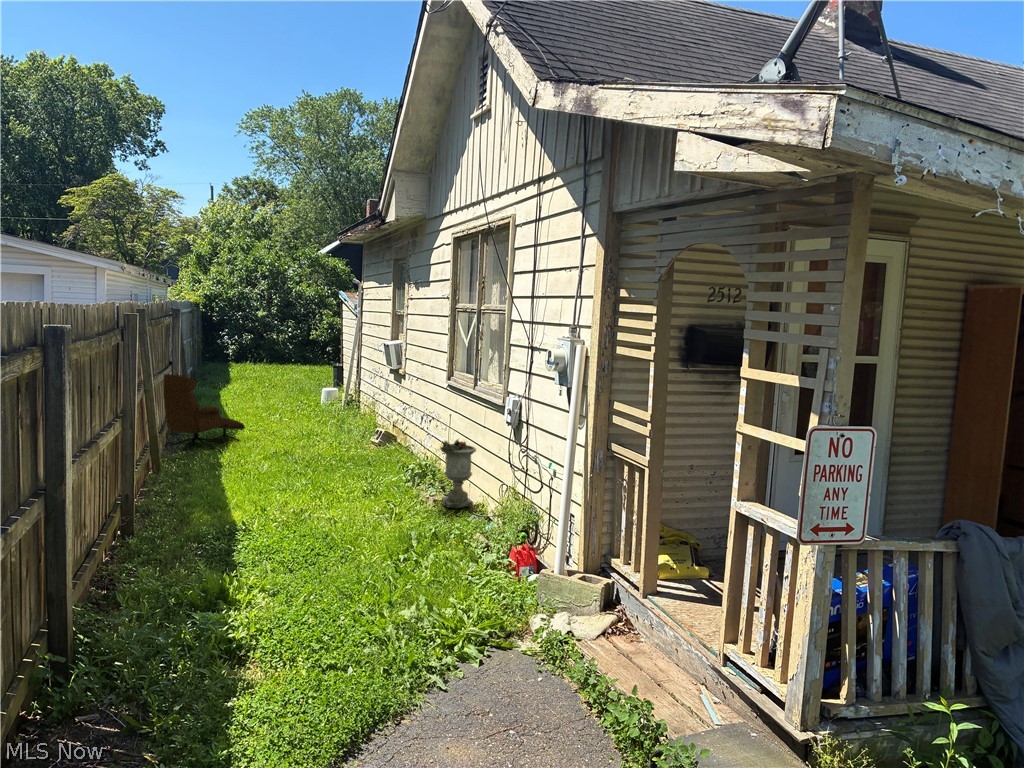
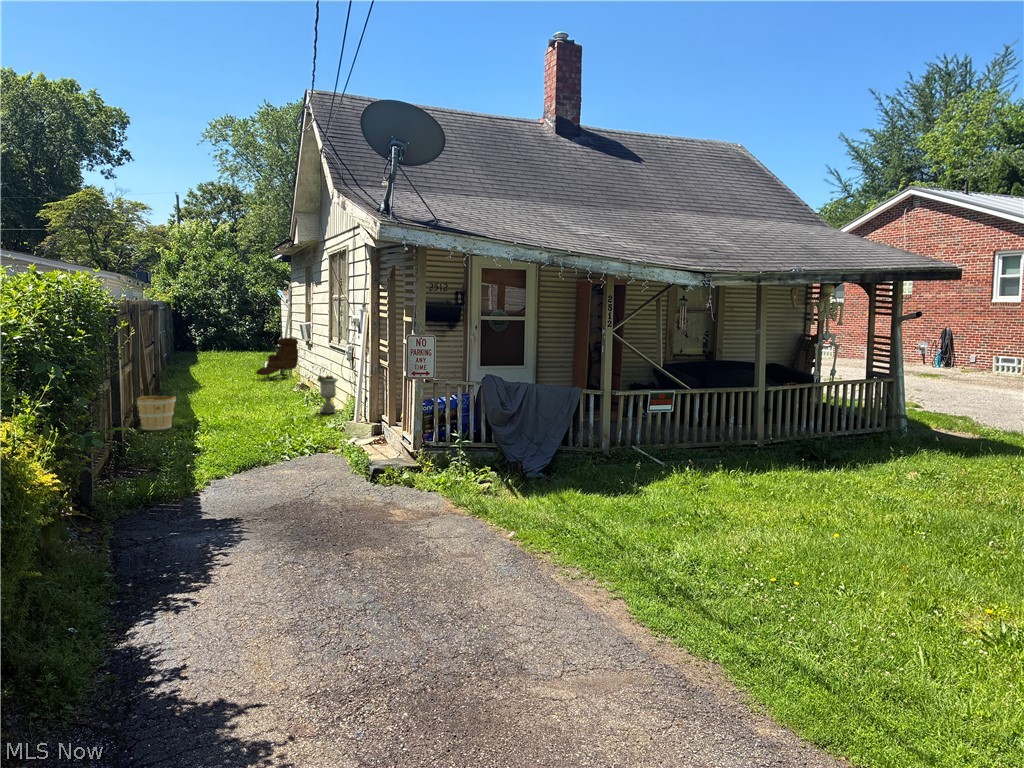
lounge chair: present [164,374,245,451] -> present [256,338,300,380]
wooden bucket: none [117,485,197,559] -> present [137,396,176,431]

